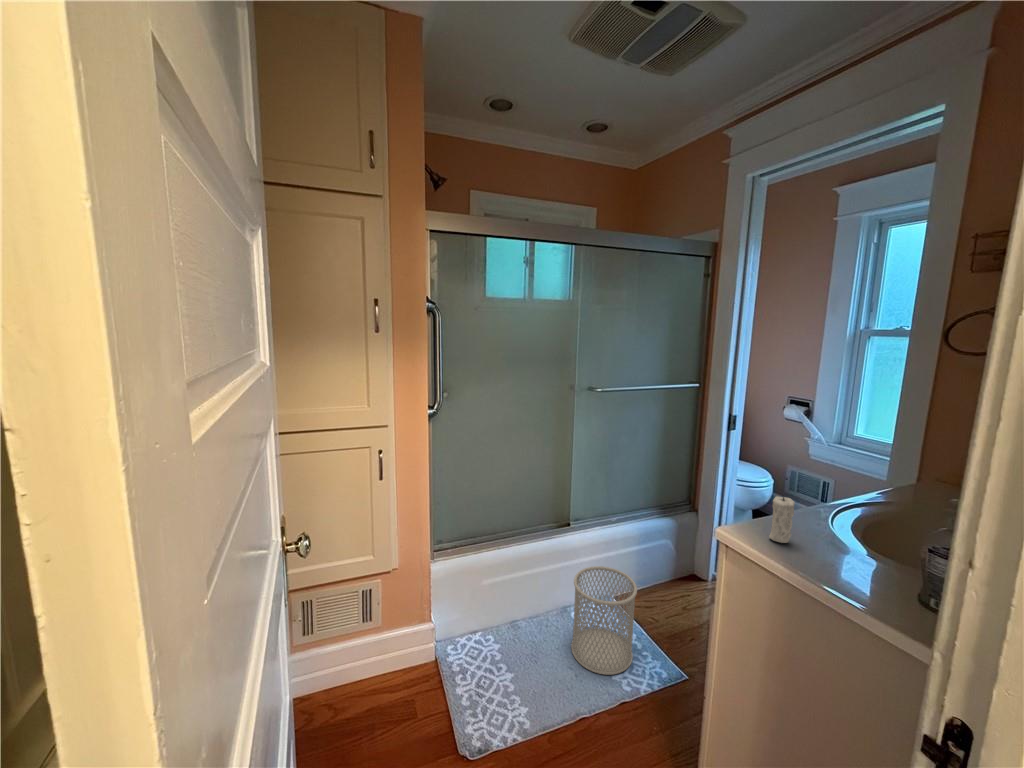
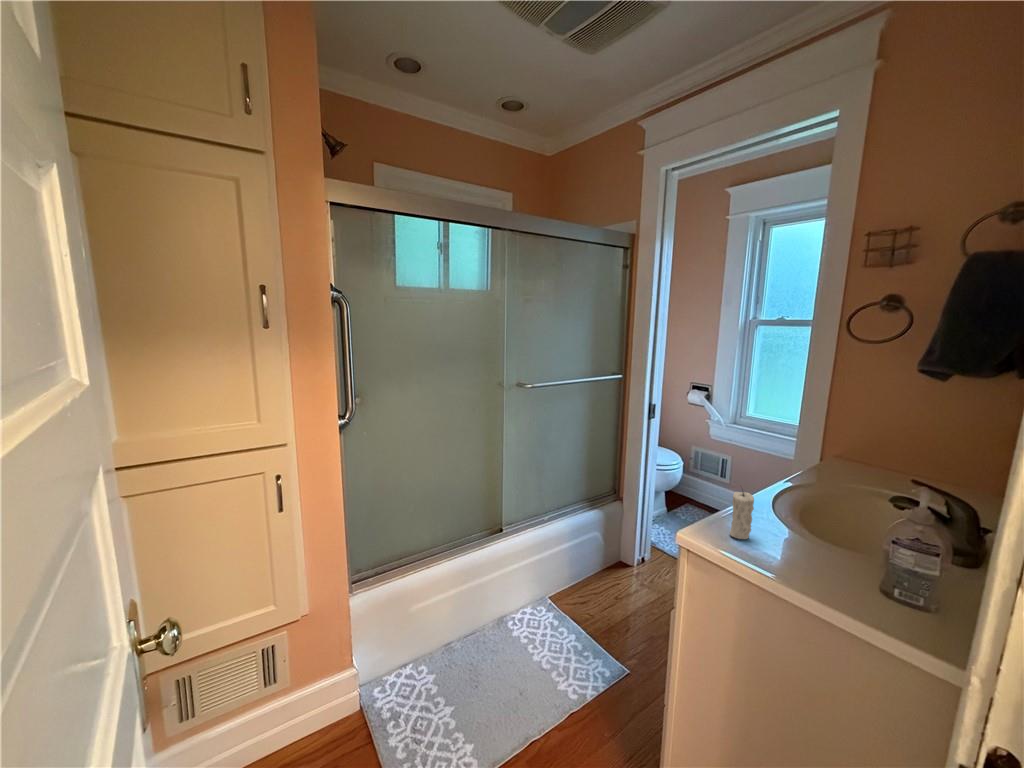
wastebasket: present [571,566,637,675] -> none [512,571,578,687]

